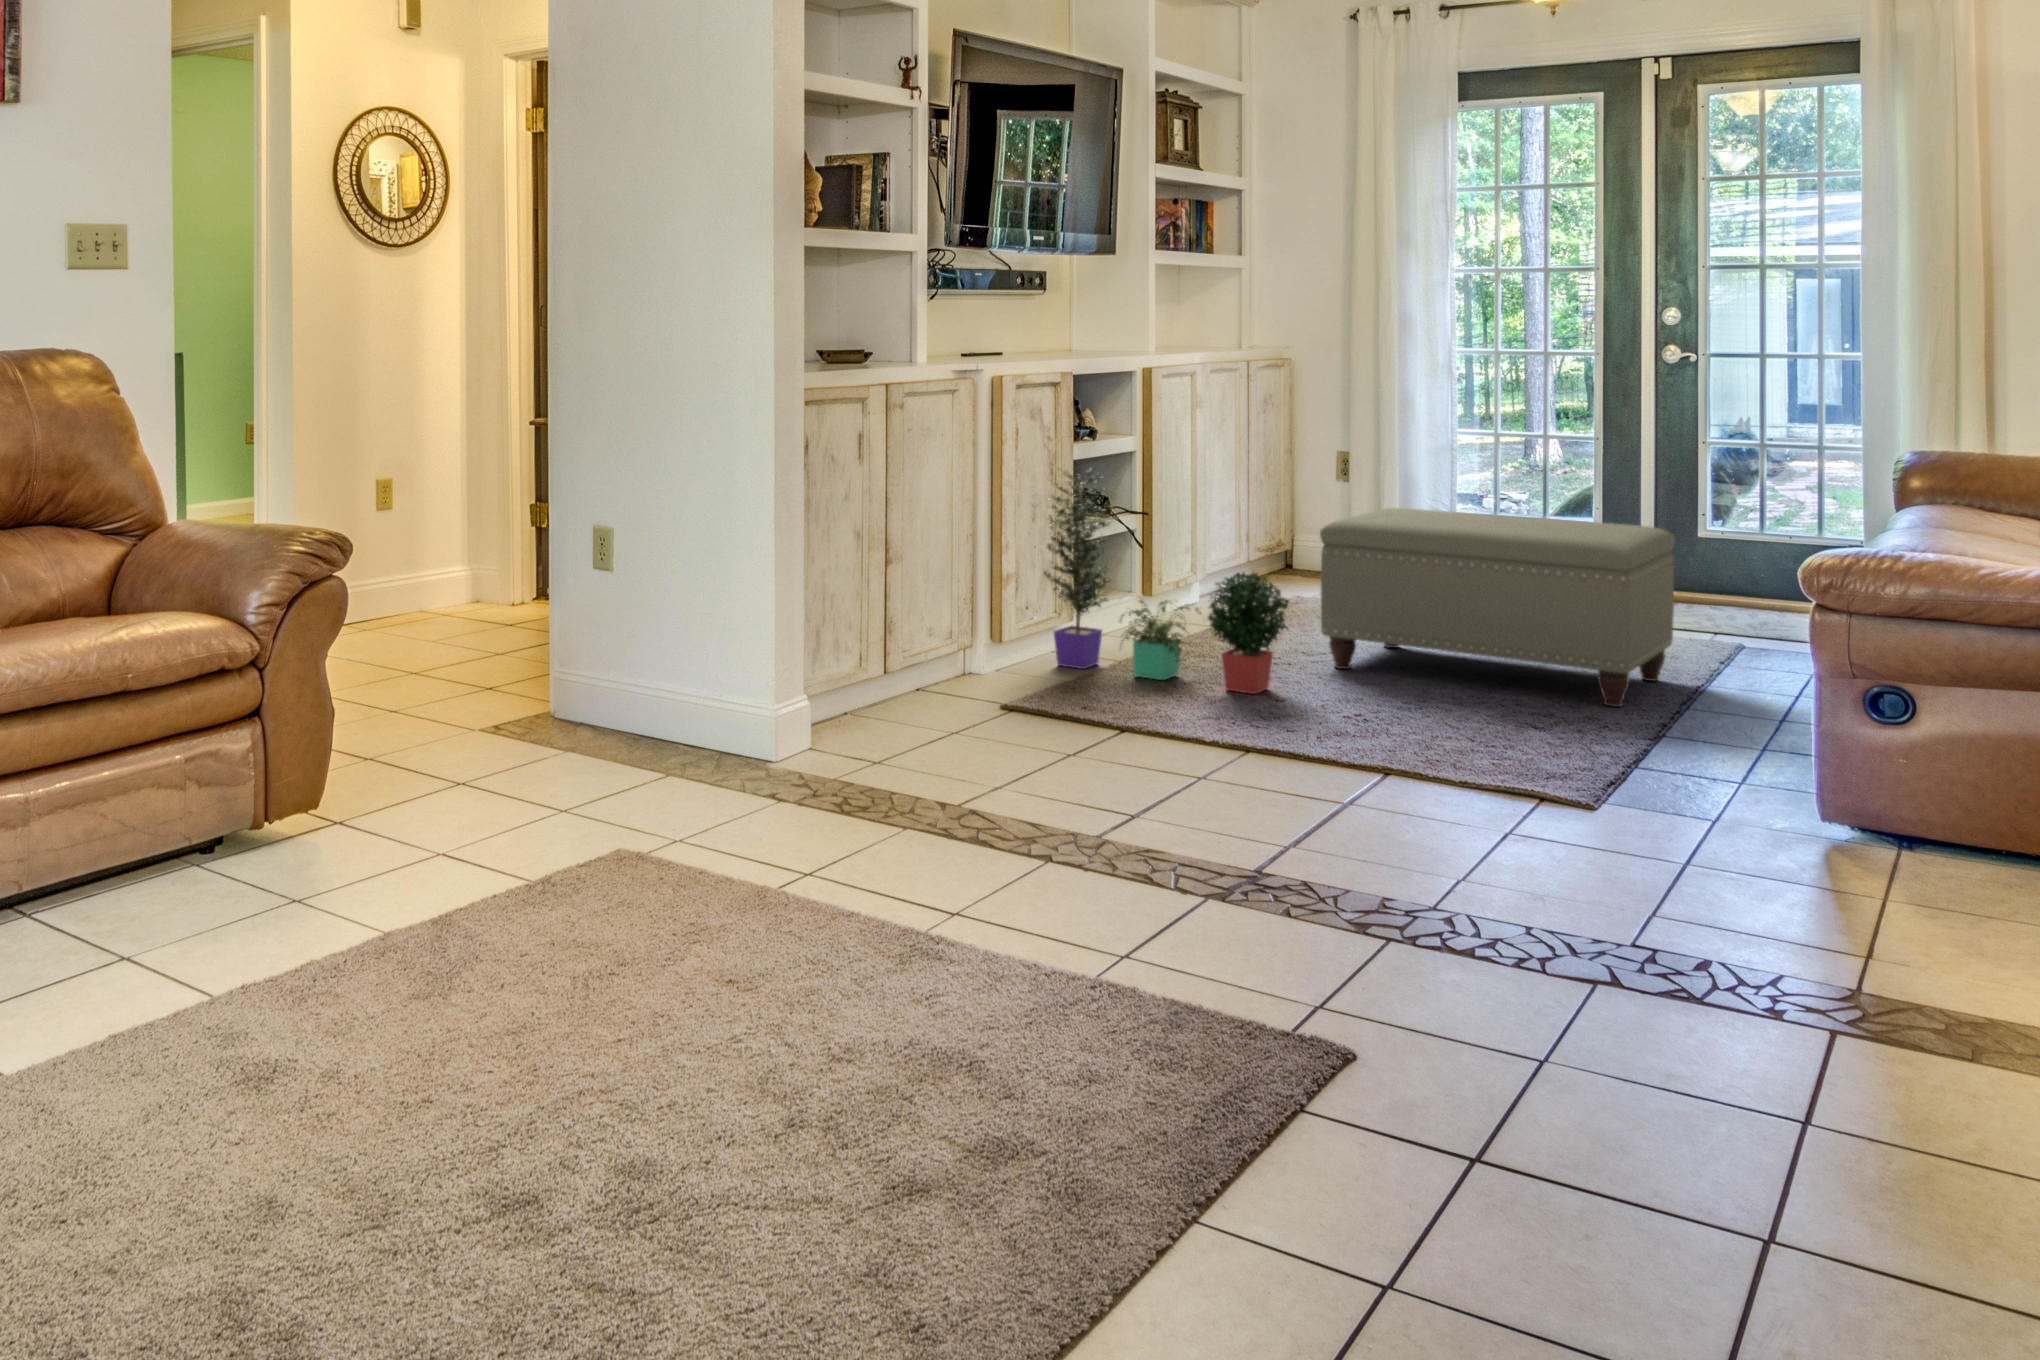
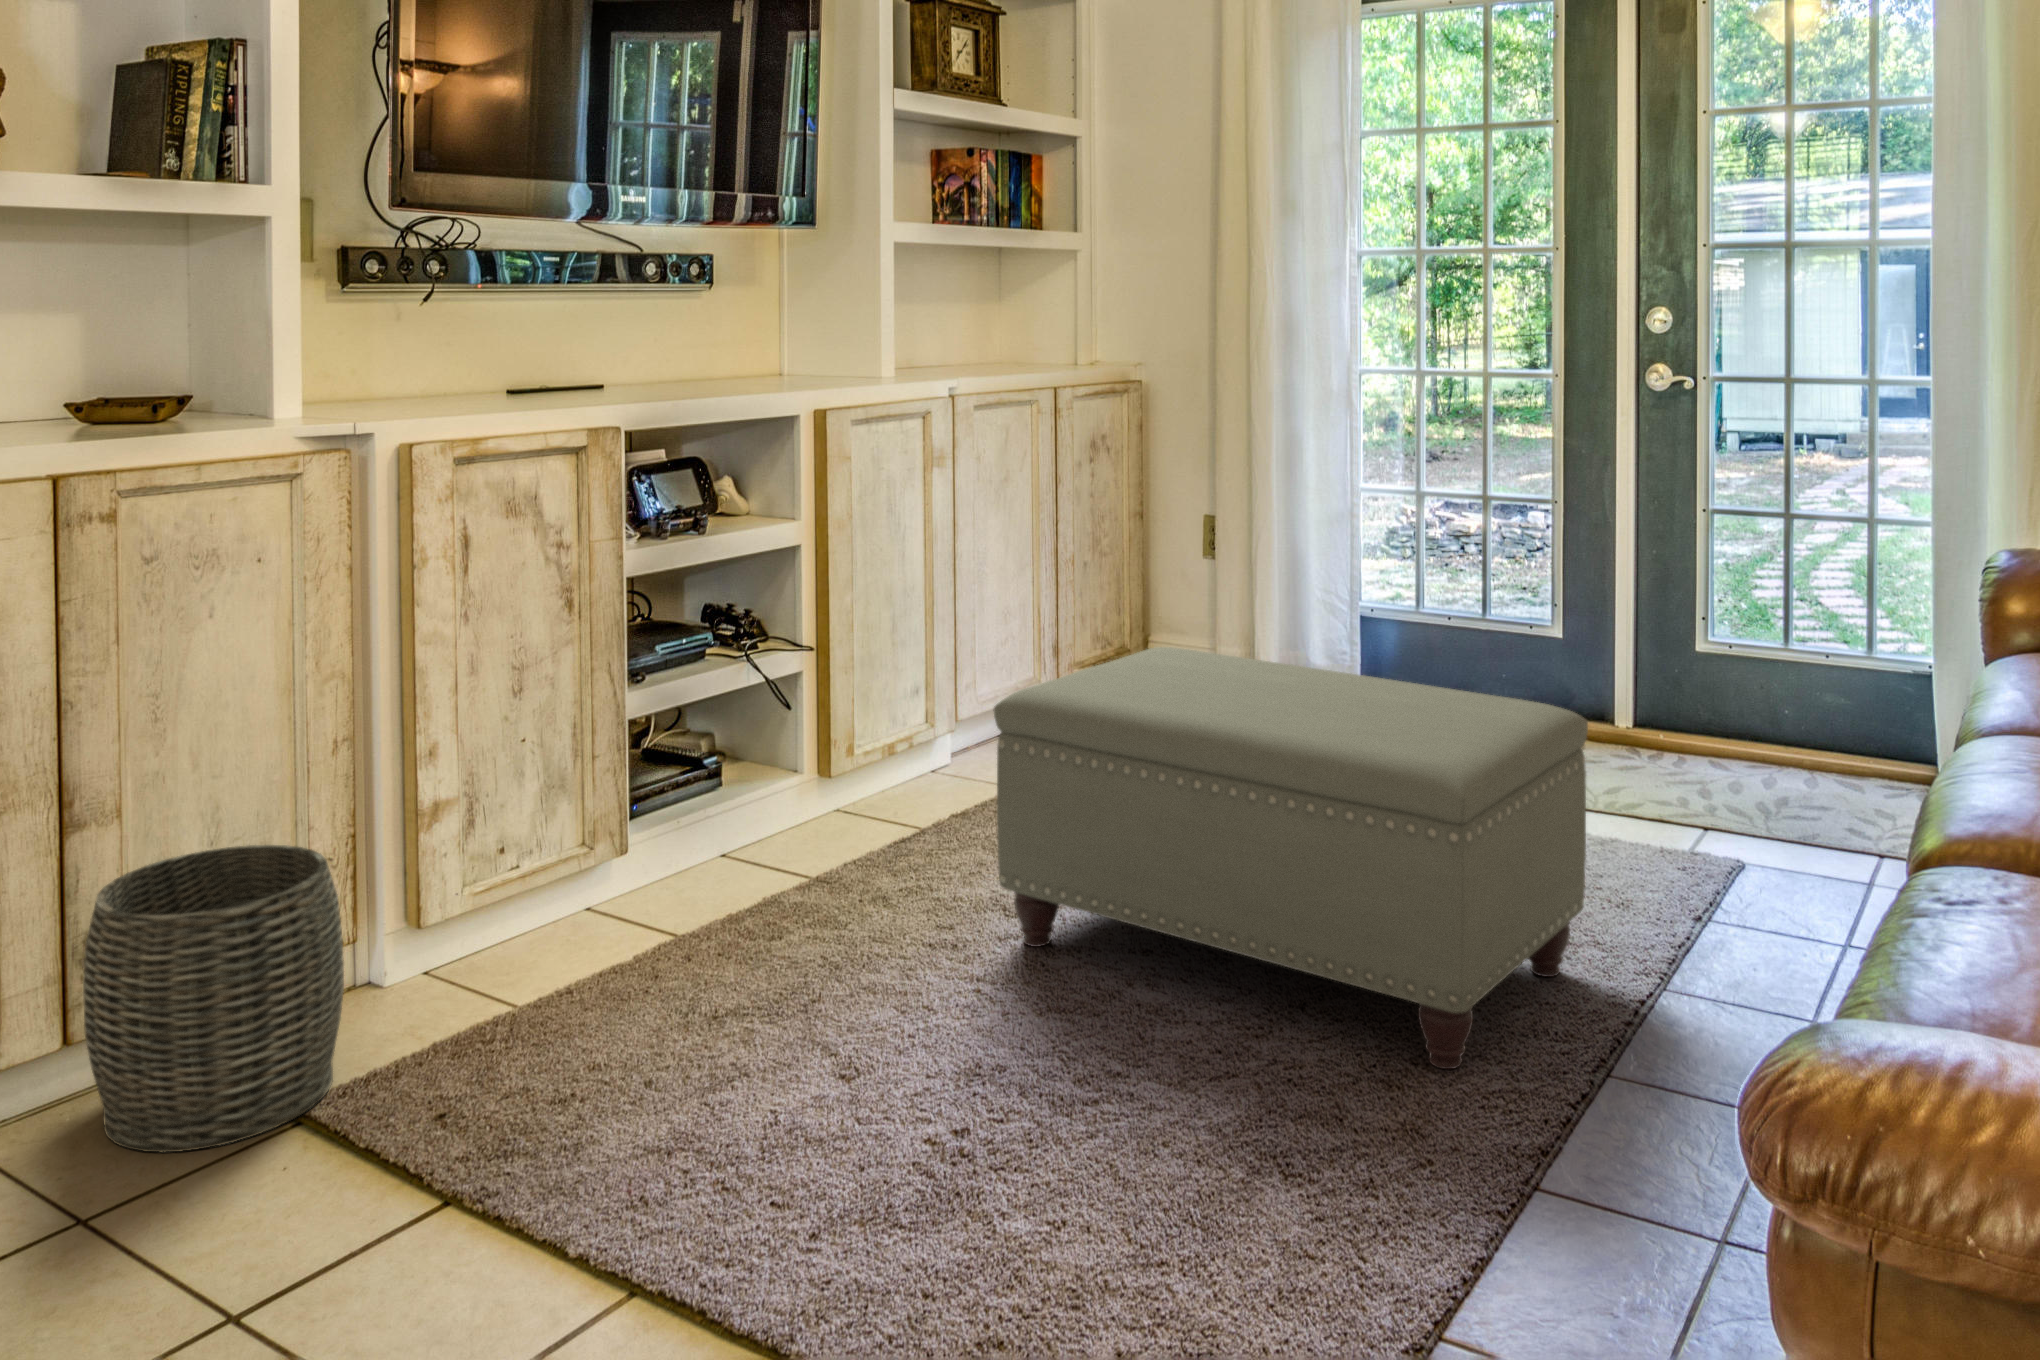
potted plant: present [1043,469,1289,694] -> none [511,599,884,1038]
woven basket: none [914,583,1031,720] -> present [83,845,344,1152]

